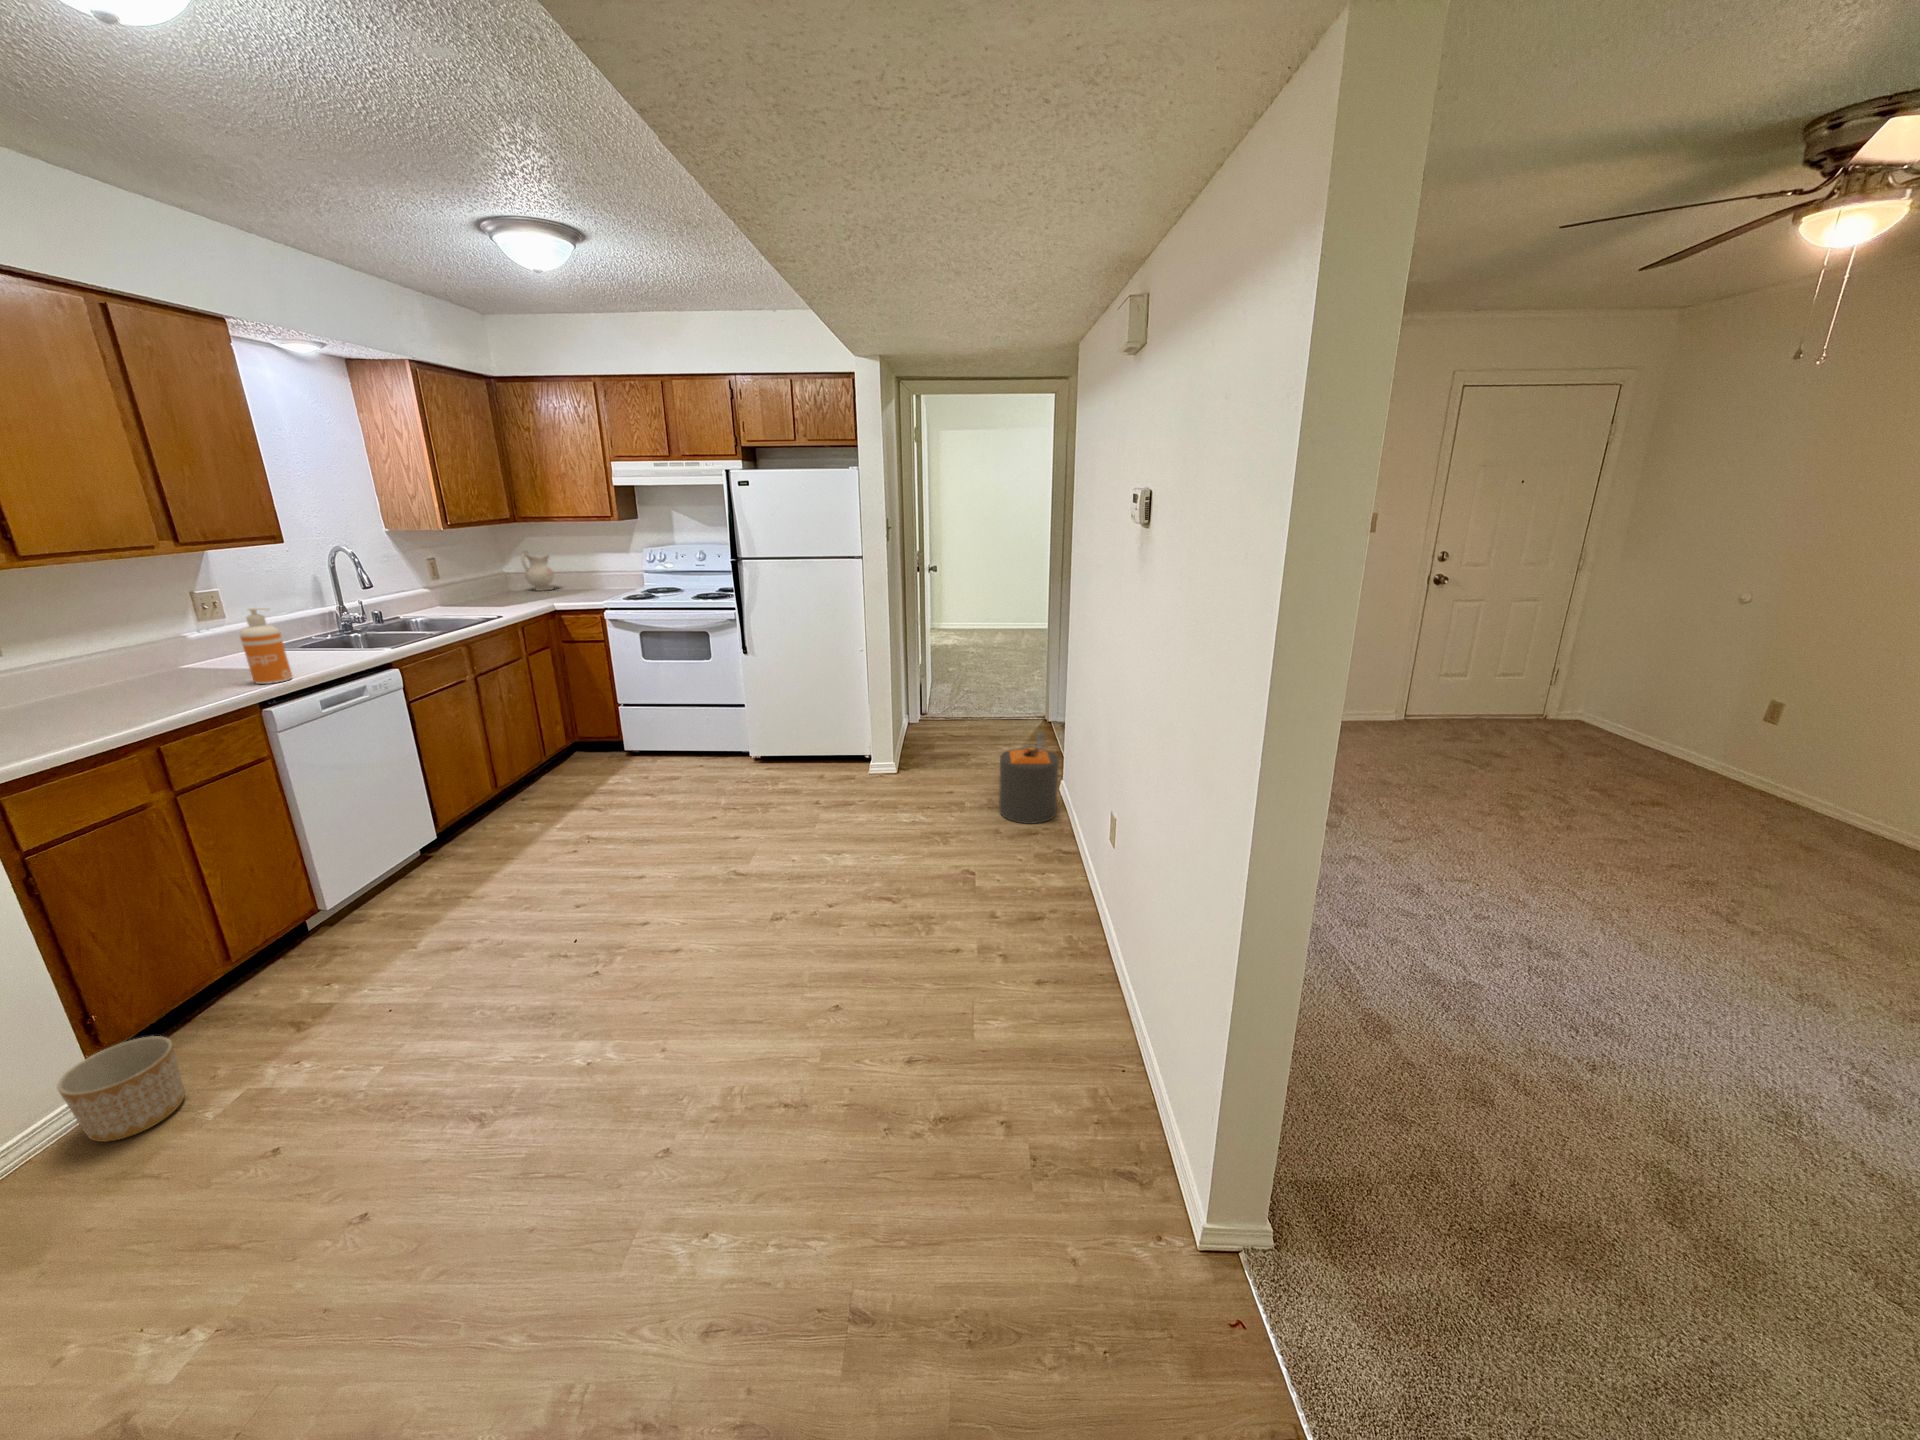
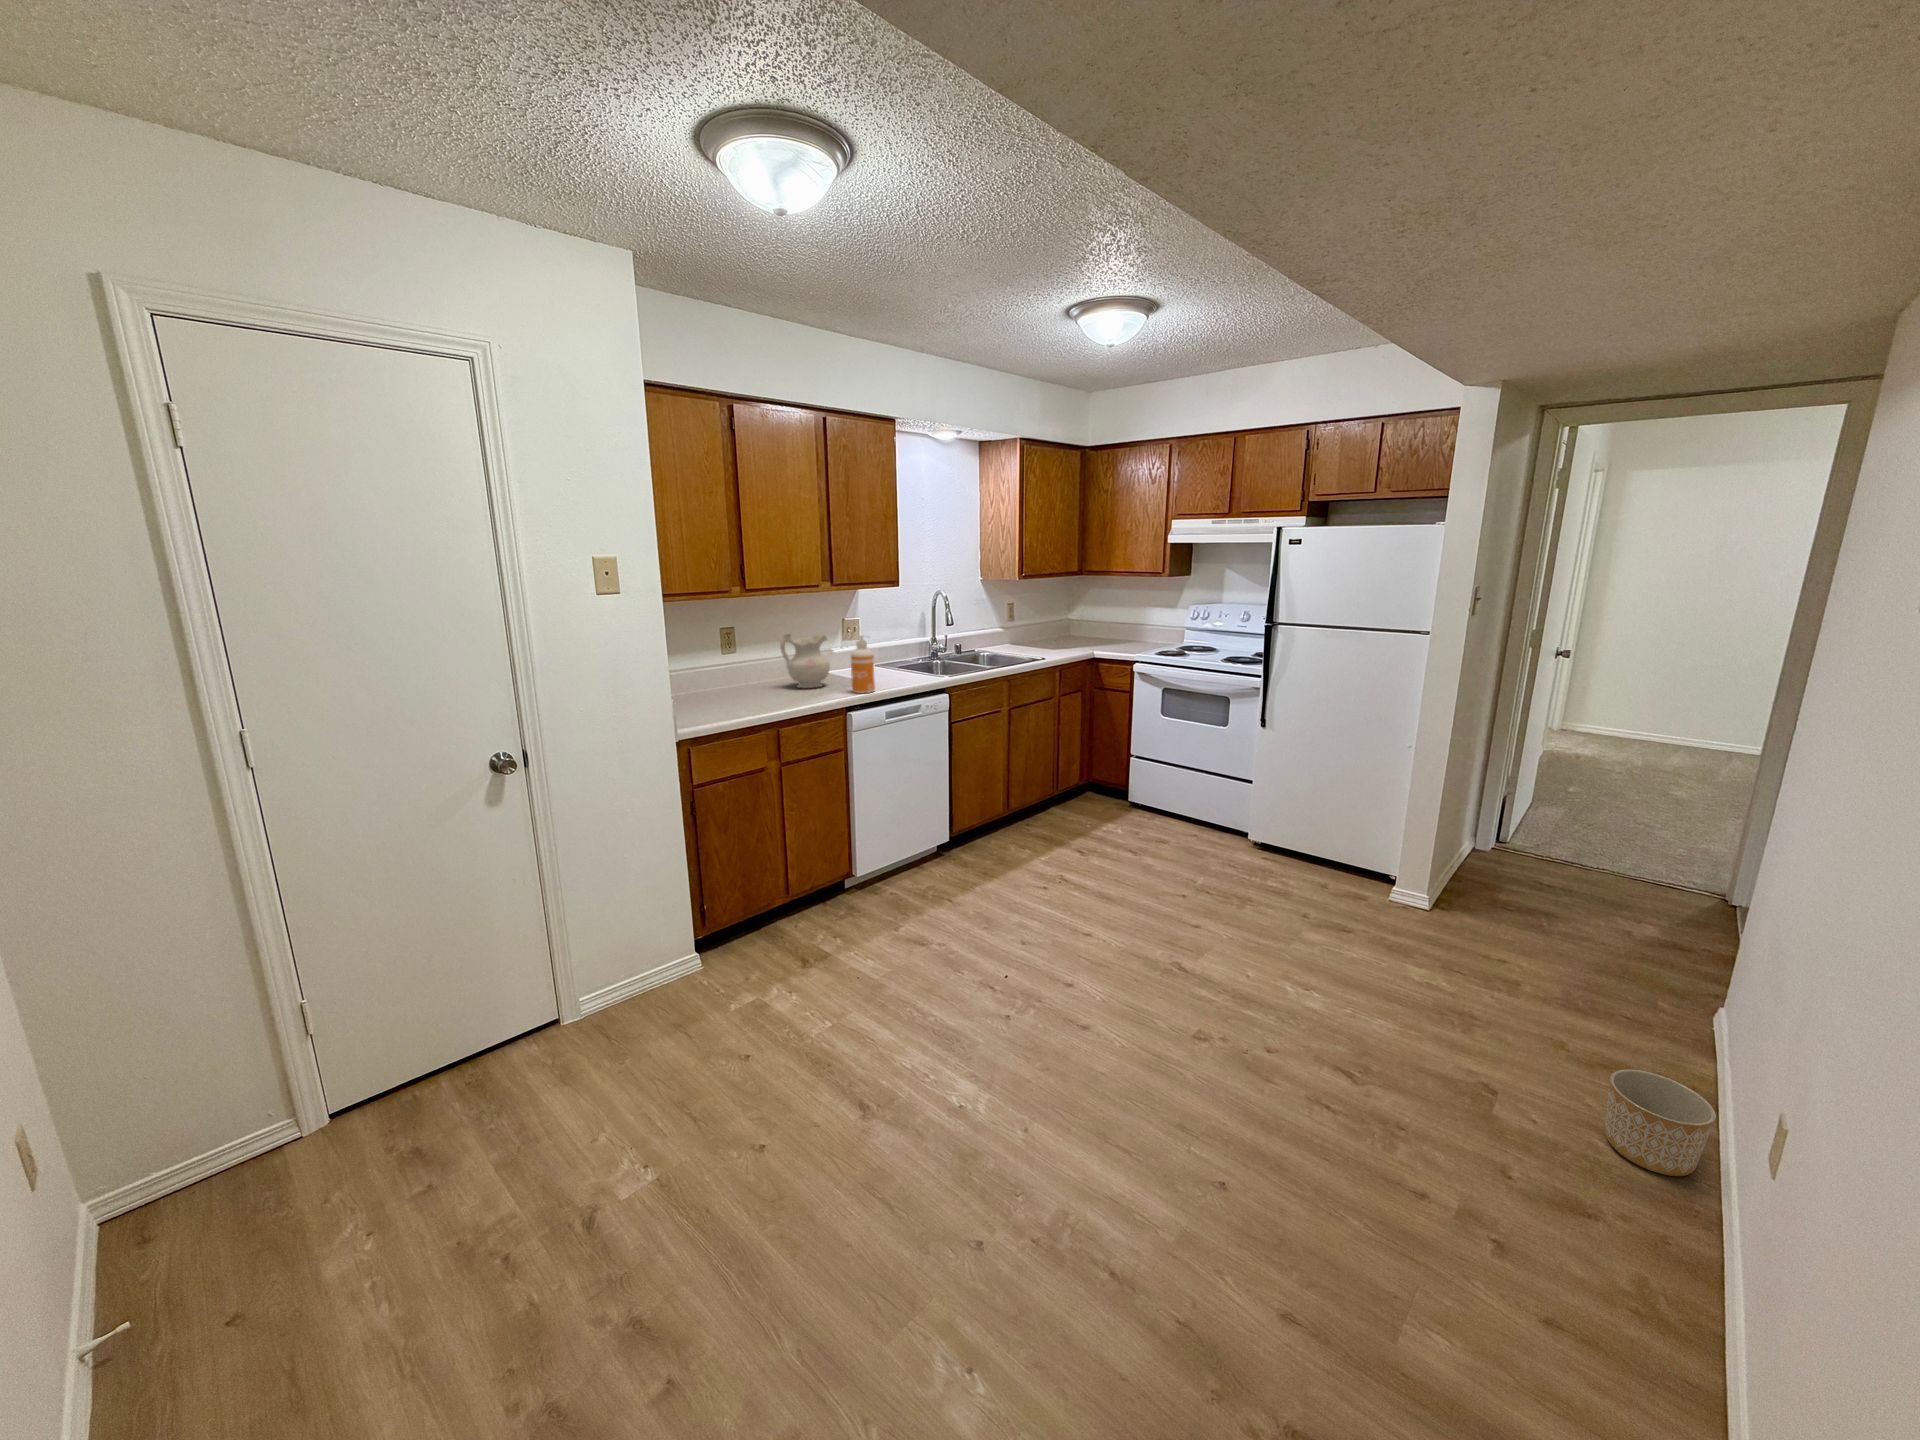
ceramic pitcher: present [521,551,556,591] -> present [780,634,830,688]
trash can: present [999,734,1059,824] -> none [1581,919,1721,1070]
planter: present [57,1036,185,1142] -> present [1605,1069,1716,1176]

